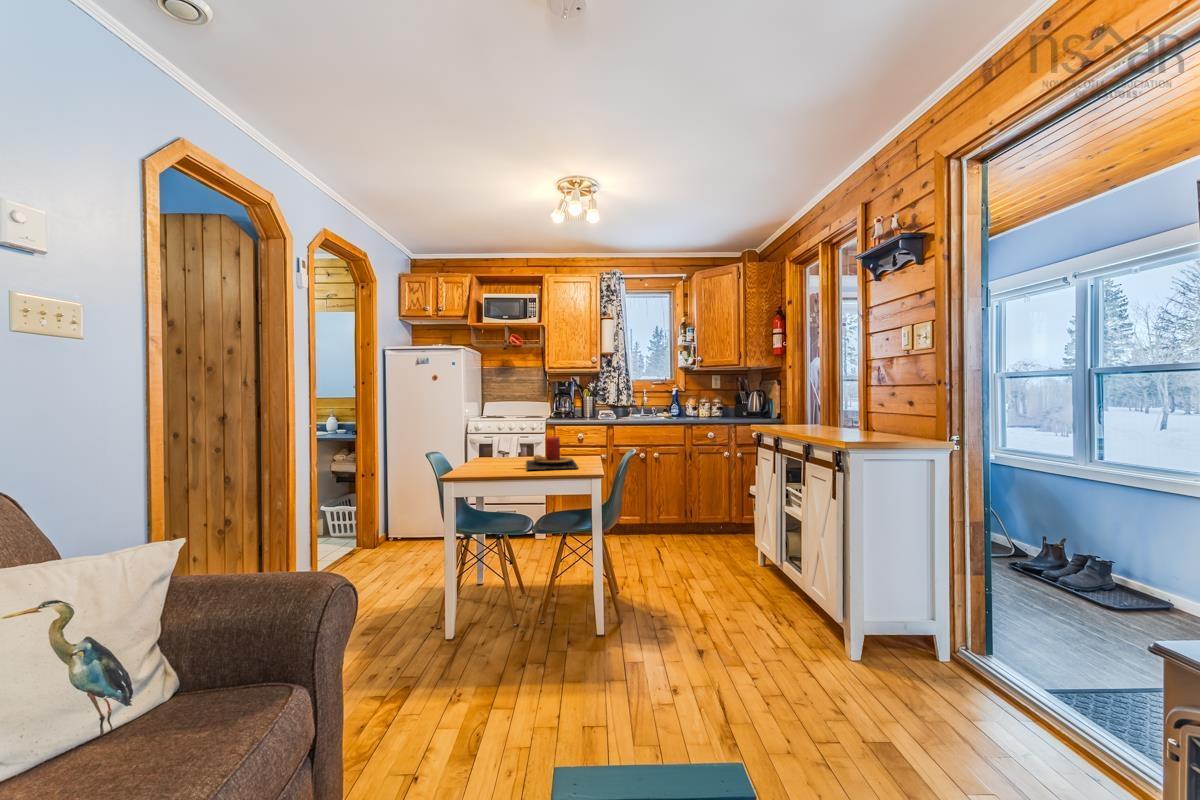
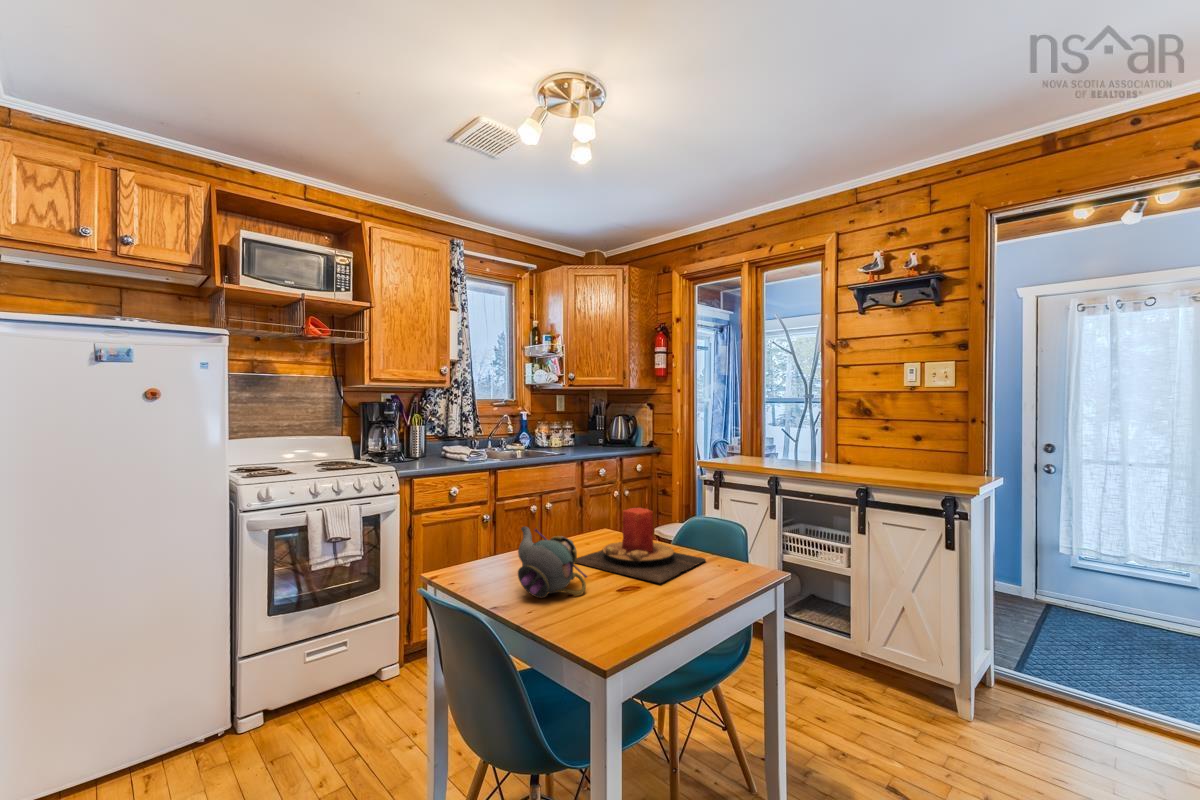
teapot: none [468,436,502,469] -> present [518,527,587,598]

